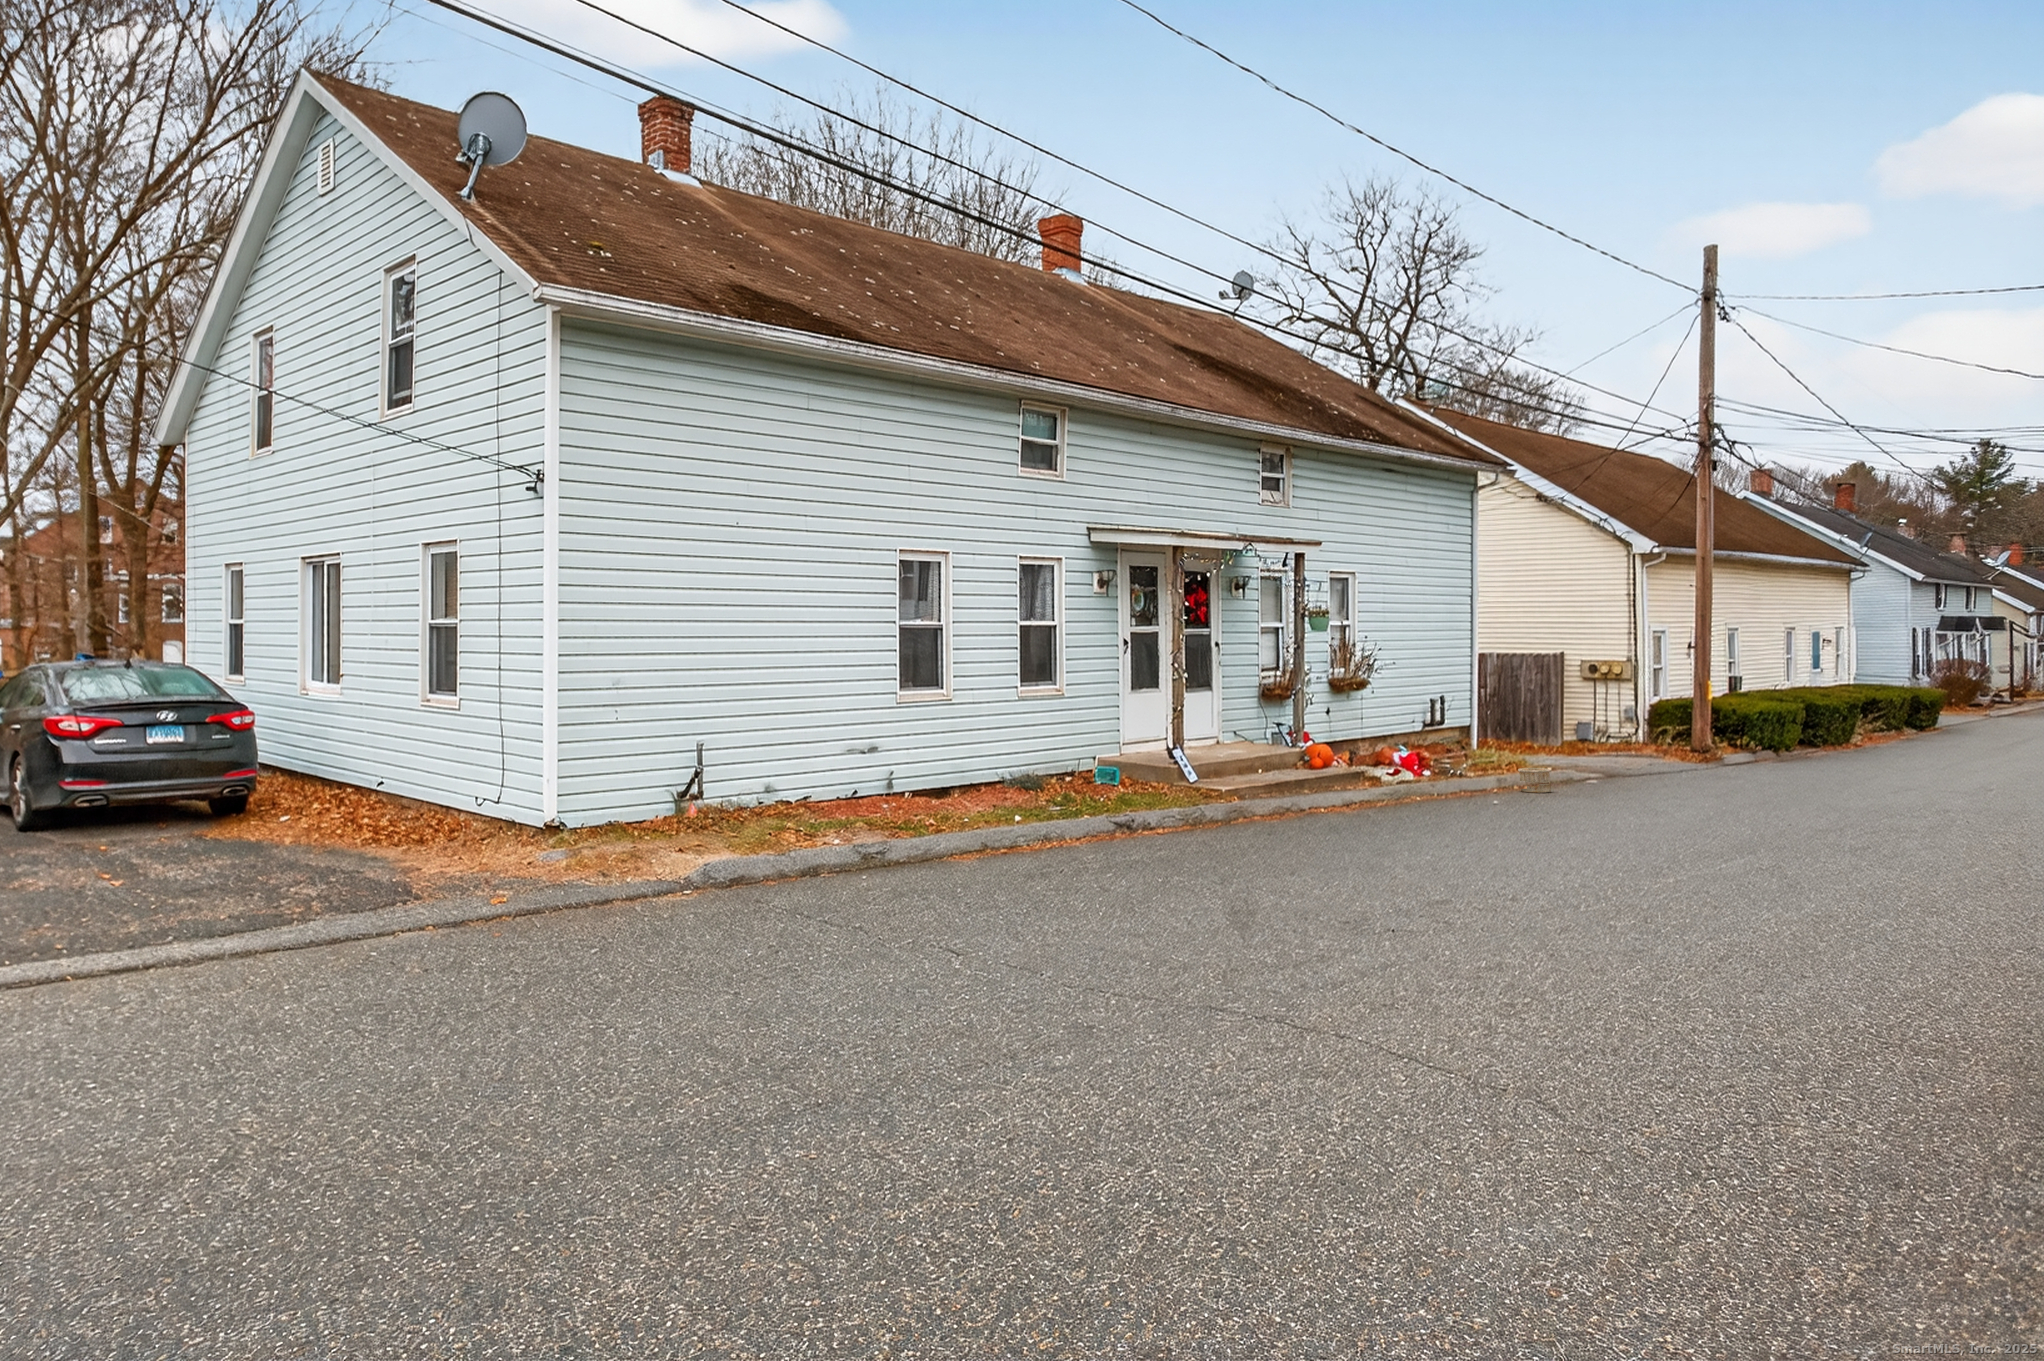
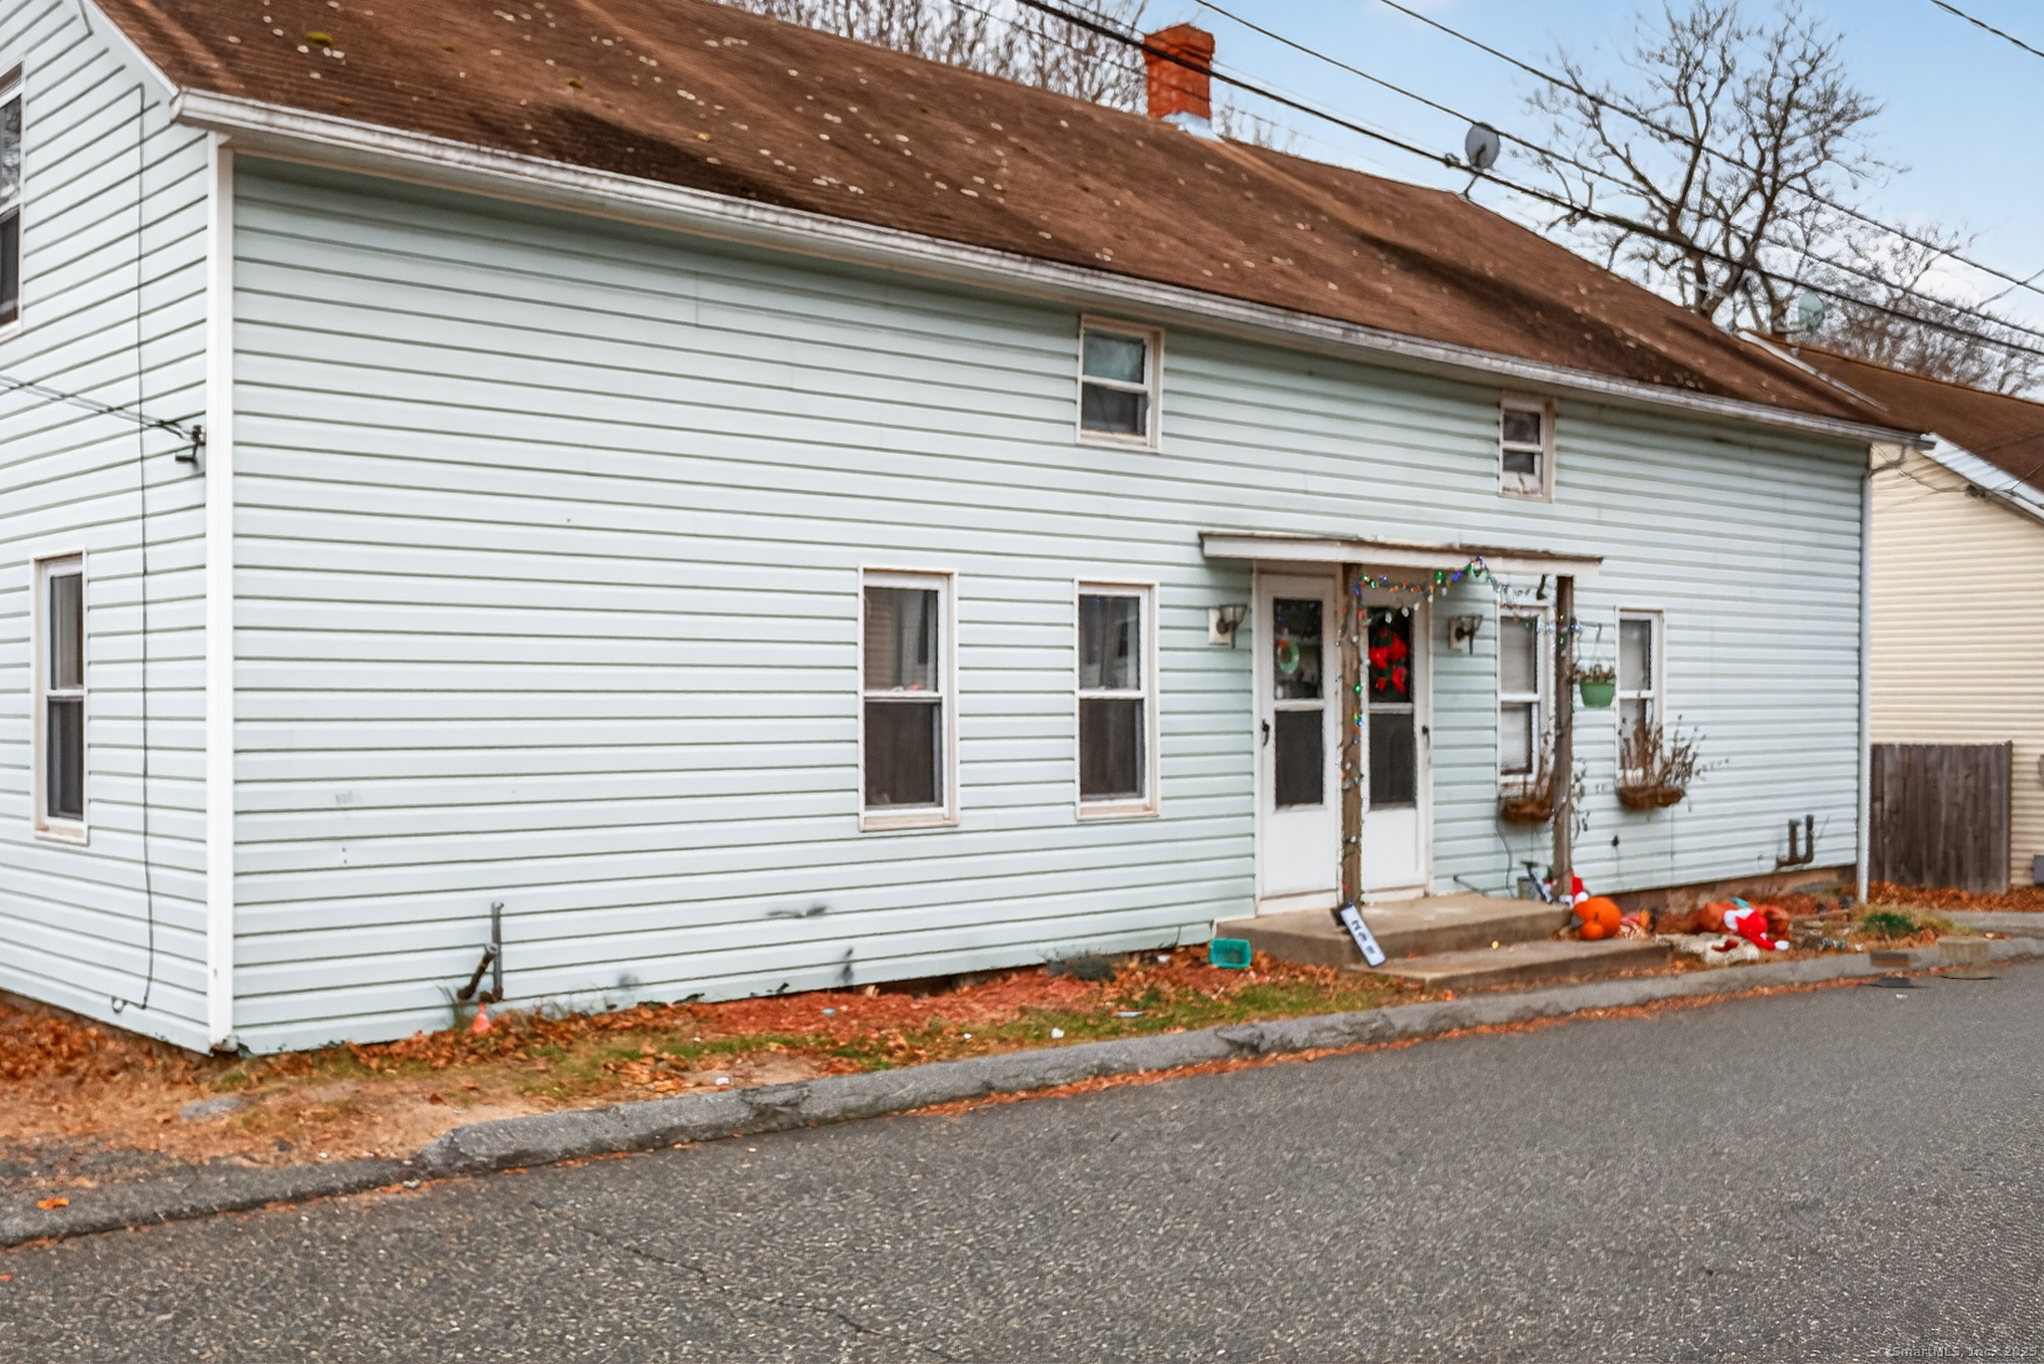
potted tree: none [1474,753,1510,797] -> present [1863,912,1920,987]

